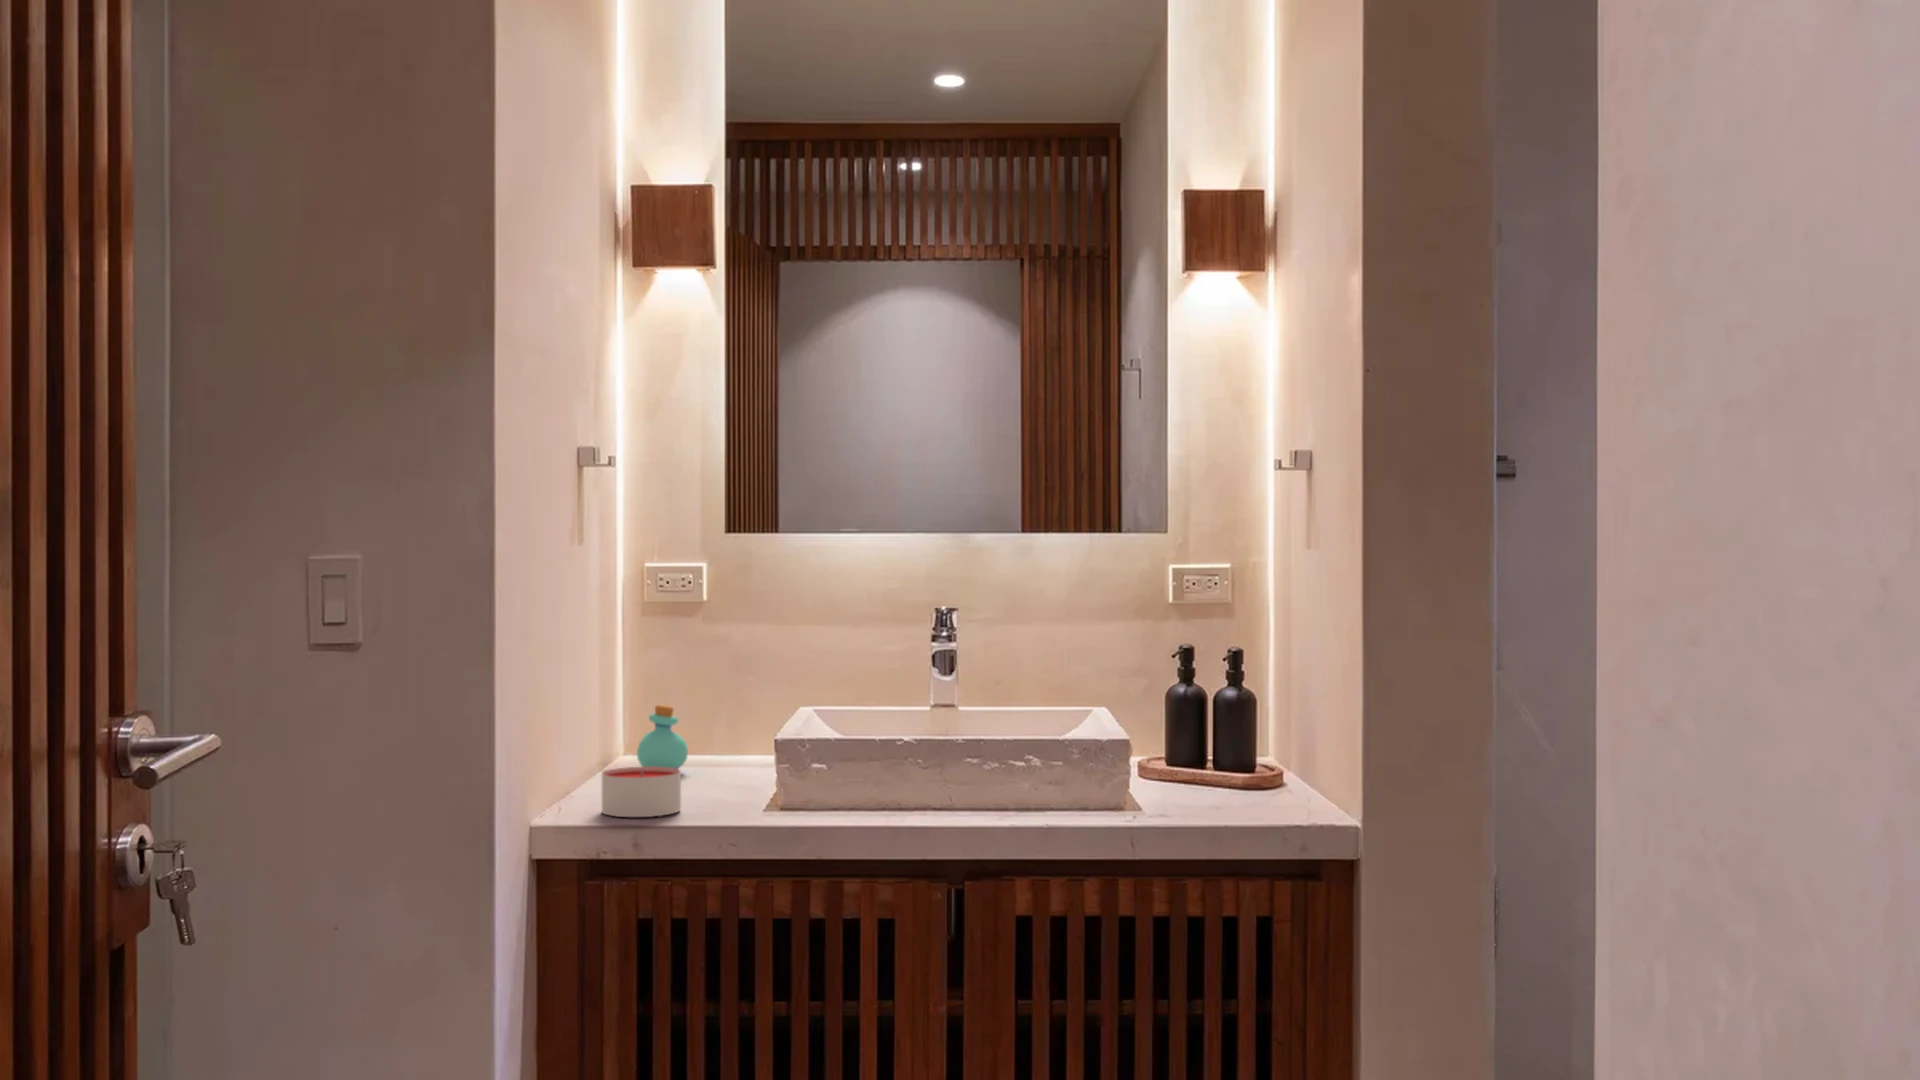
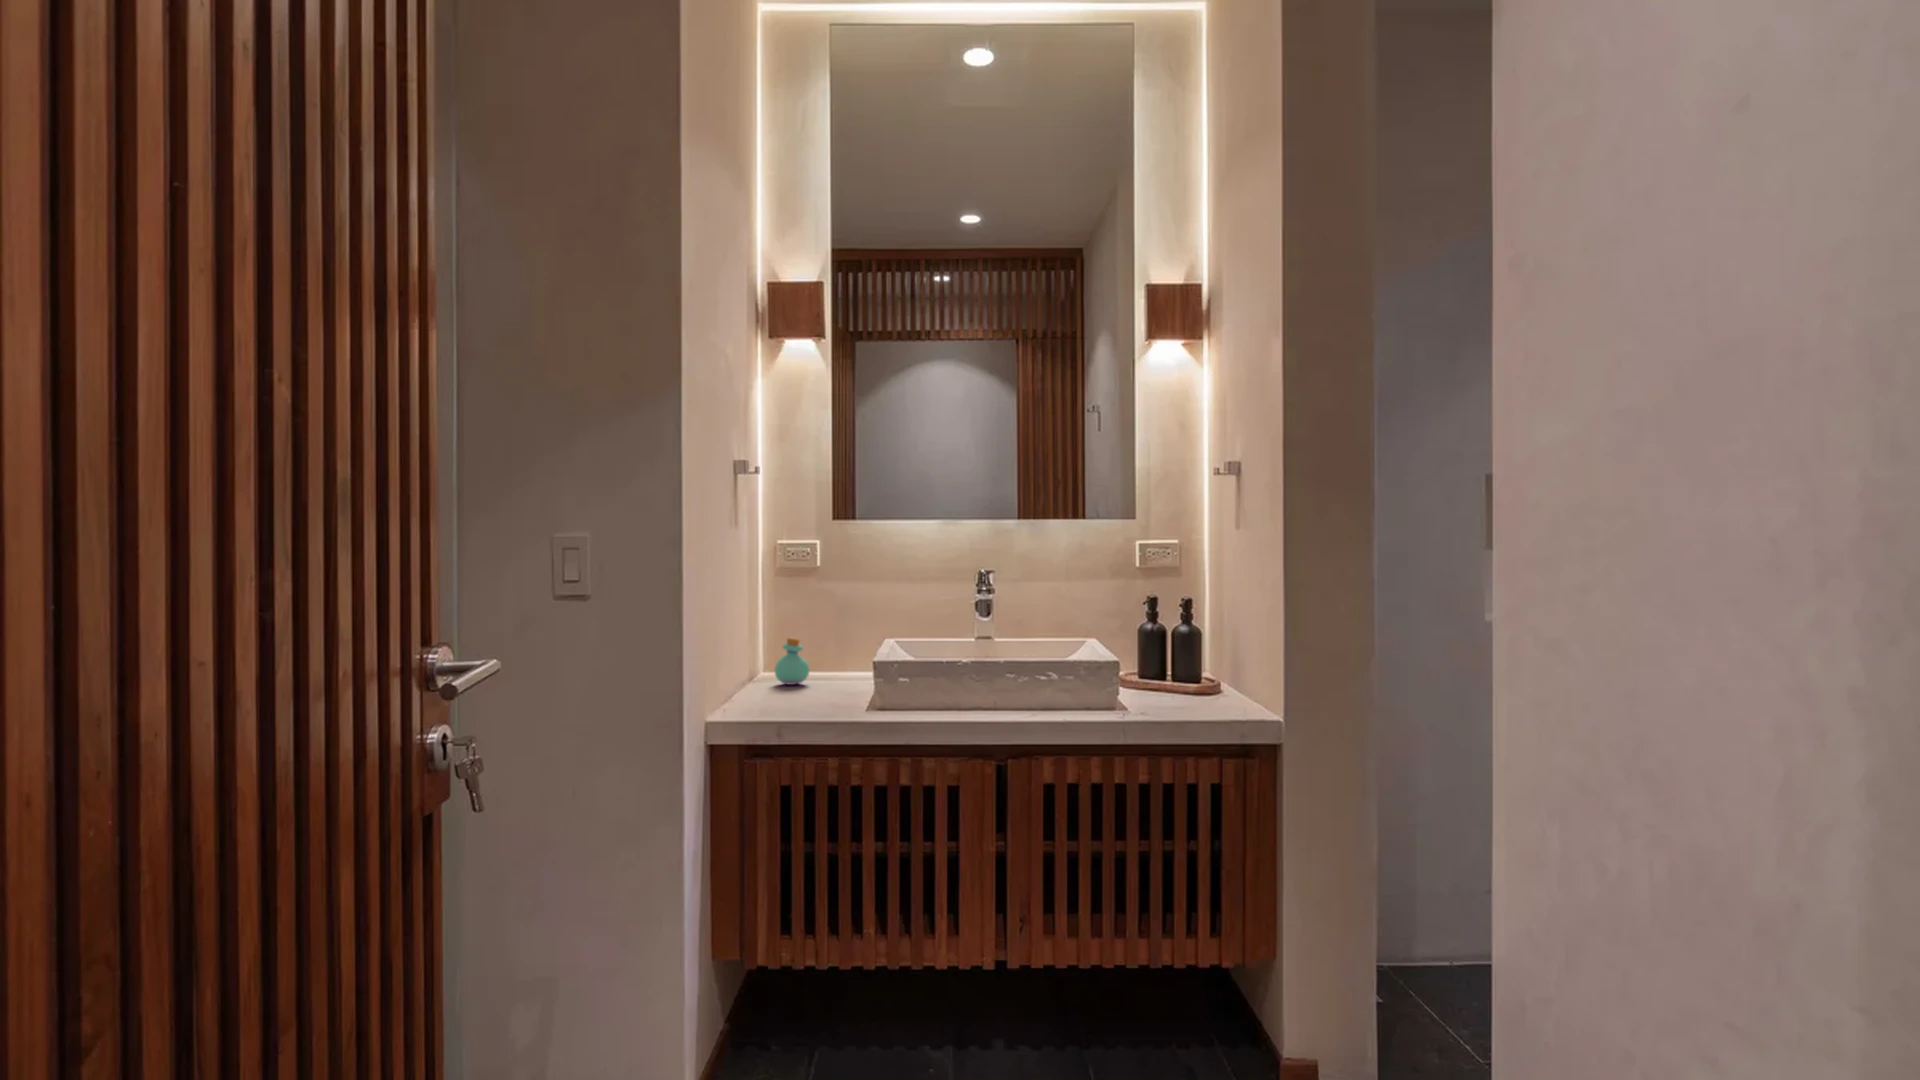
candle: present [602,767,681,817] -> none [755,680,810,715]

